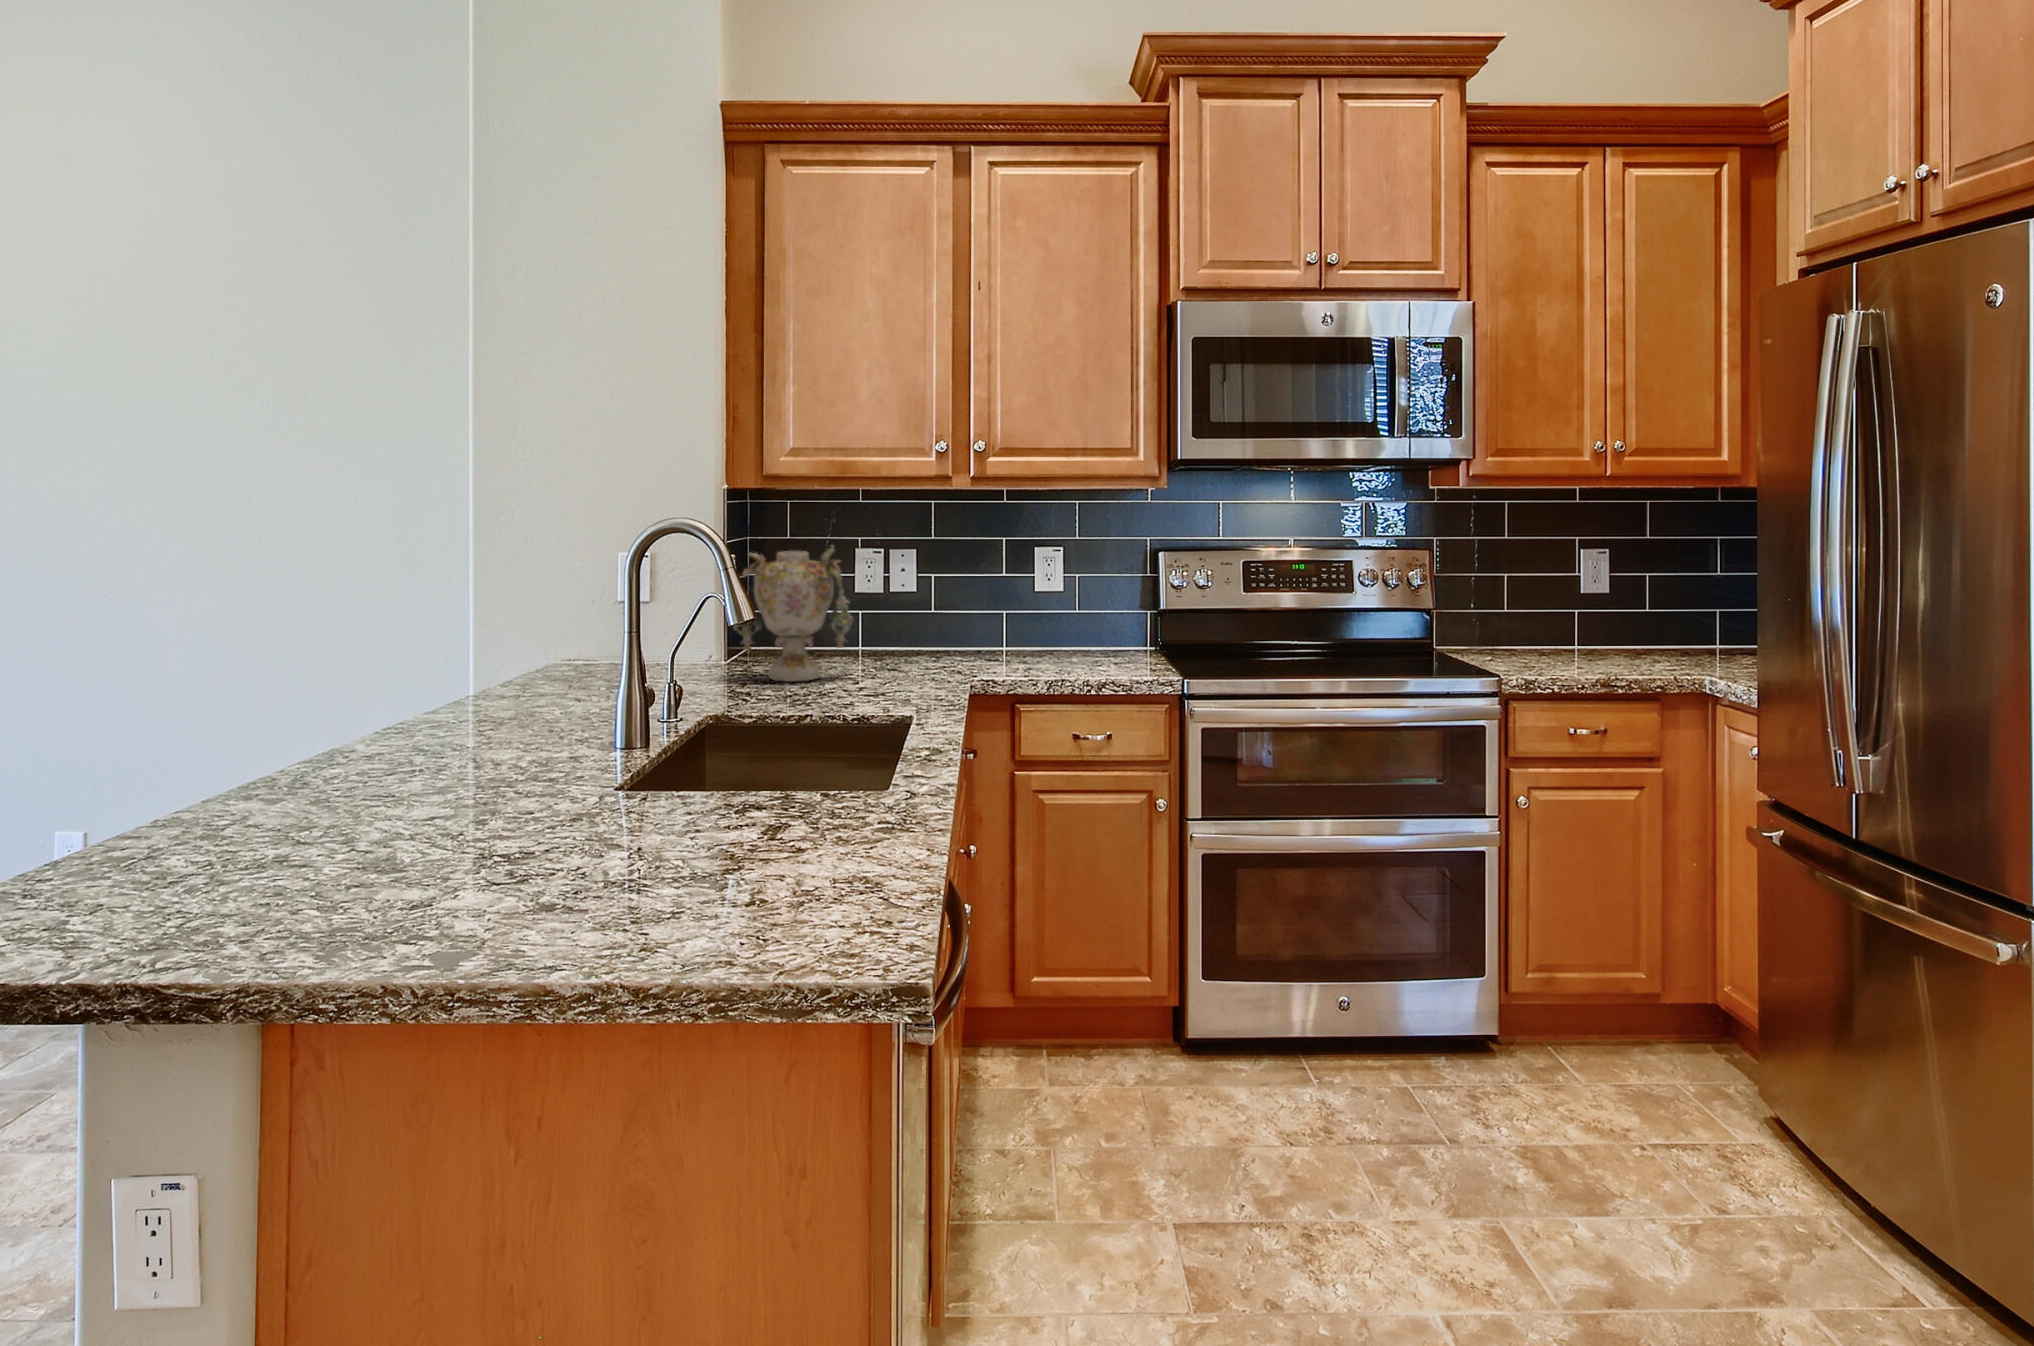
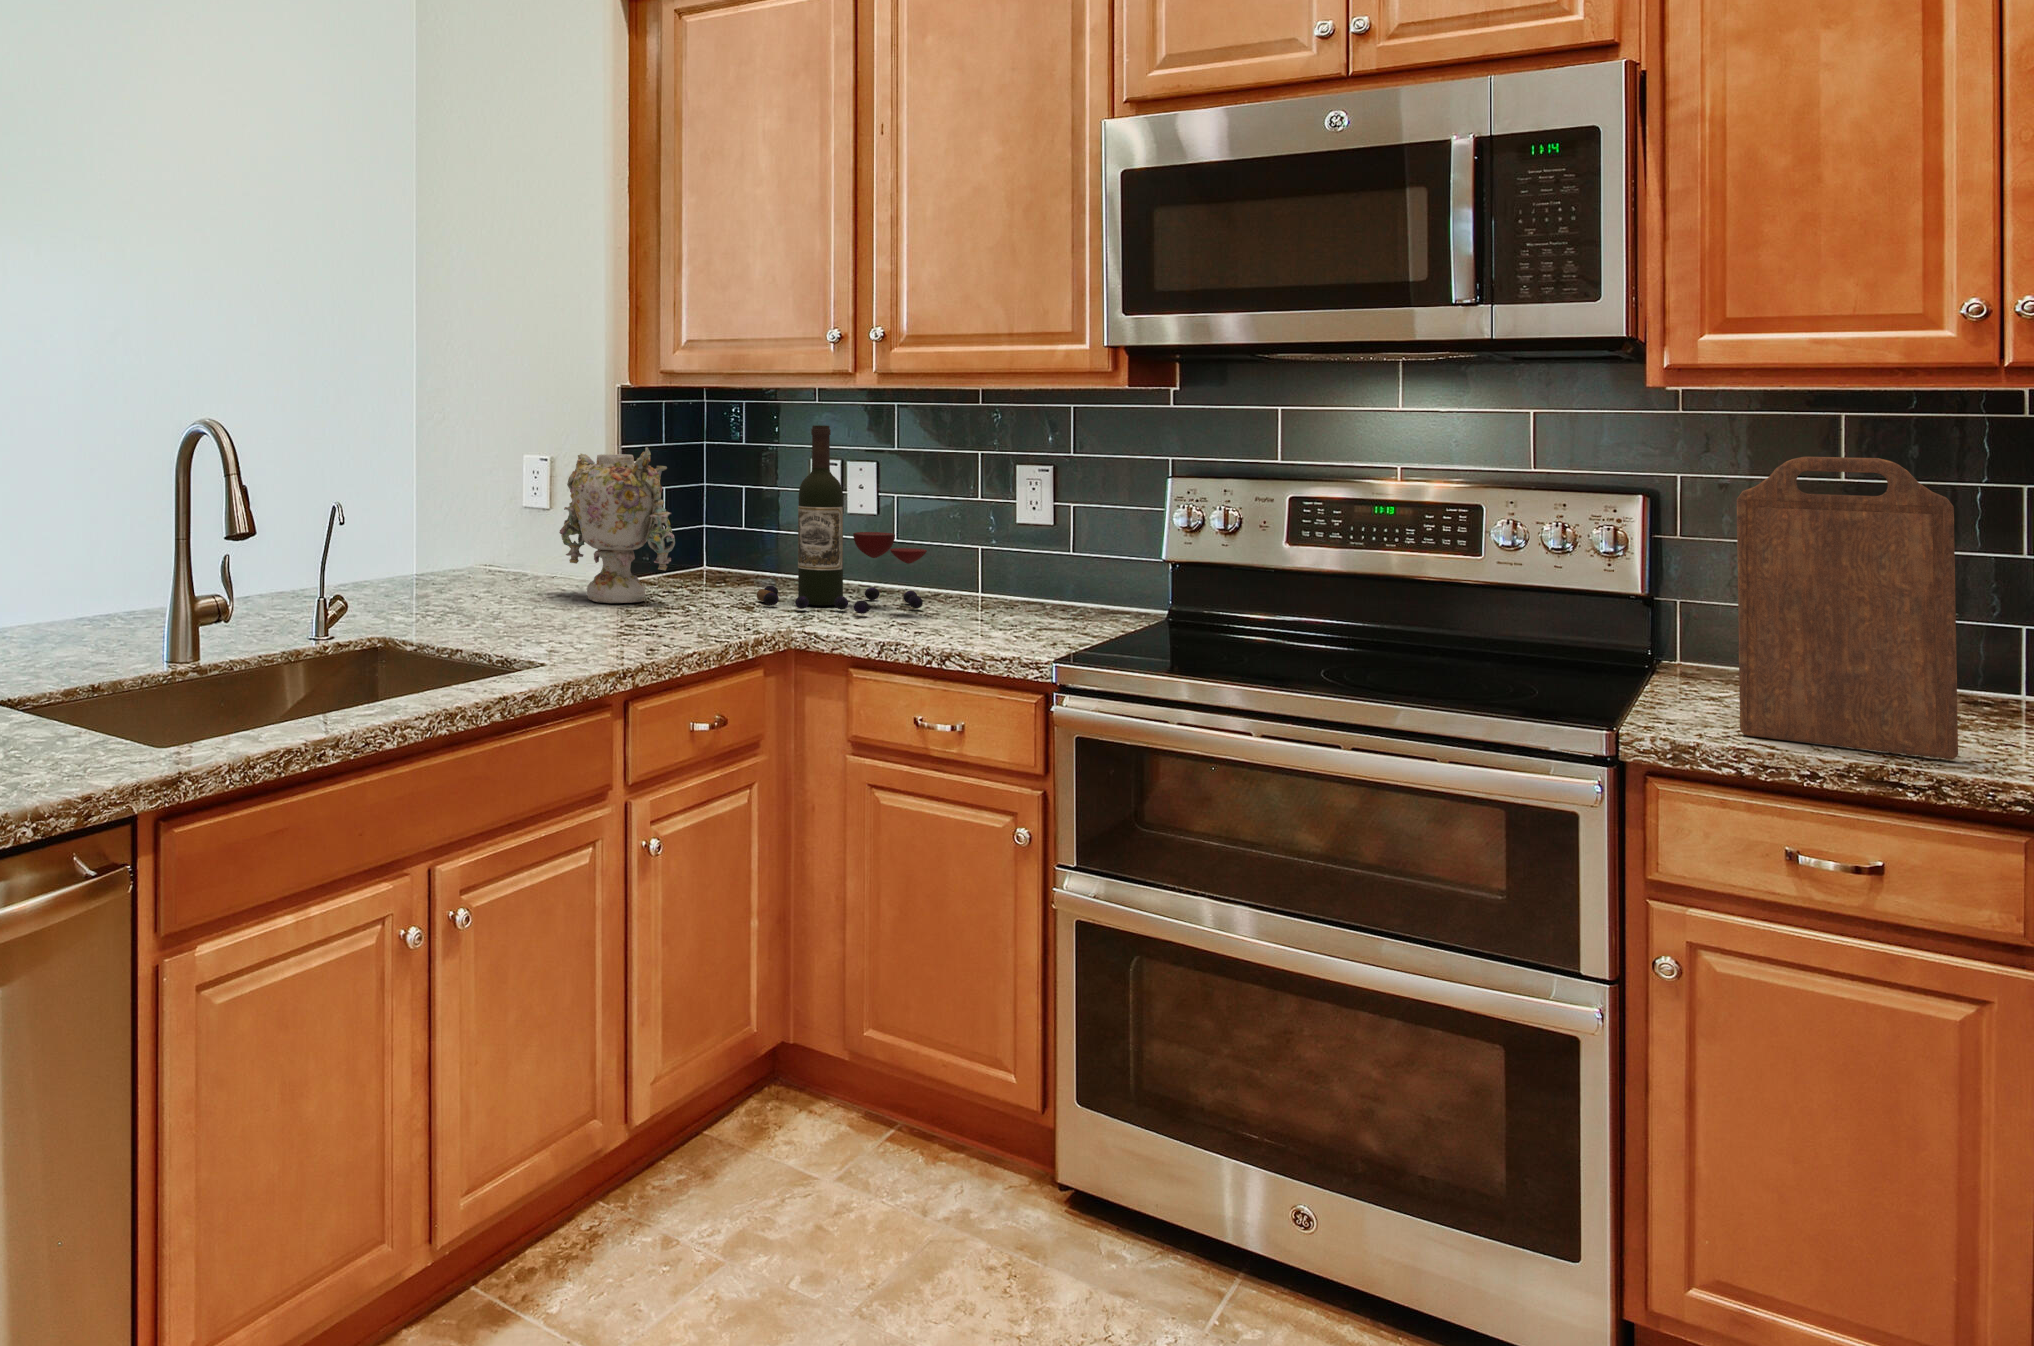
wine bottle: none [881,520,1032,667] -> present [757,425,927,614]
cutting board: none [1533,526,1618,673] -> present [1737,457,1958,759]

